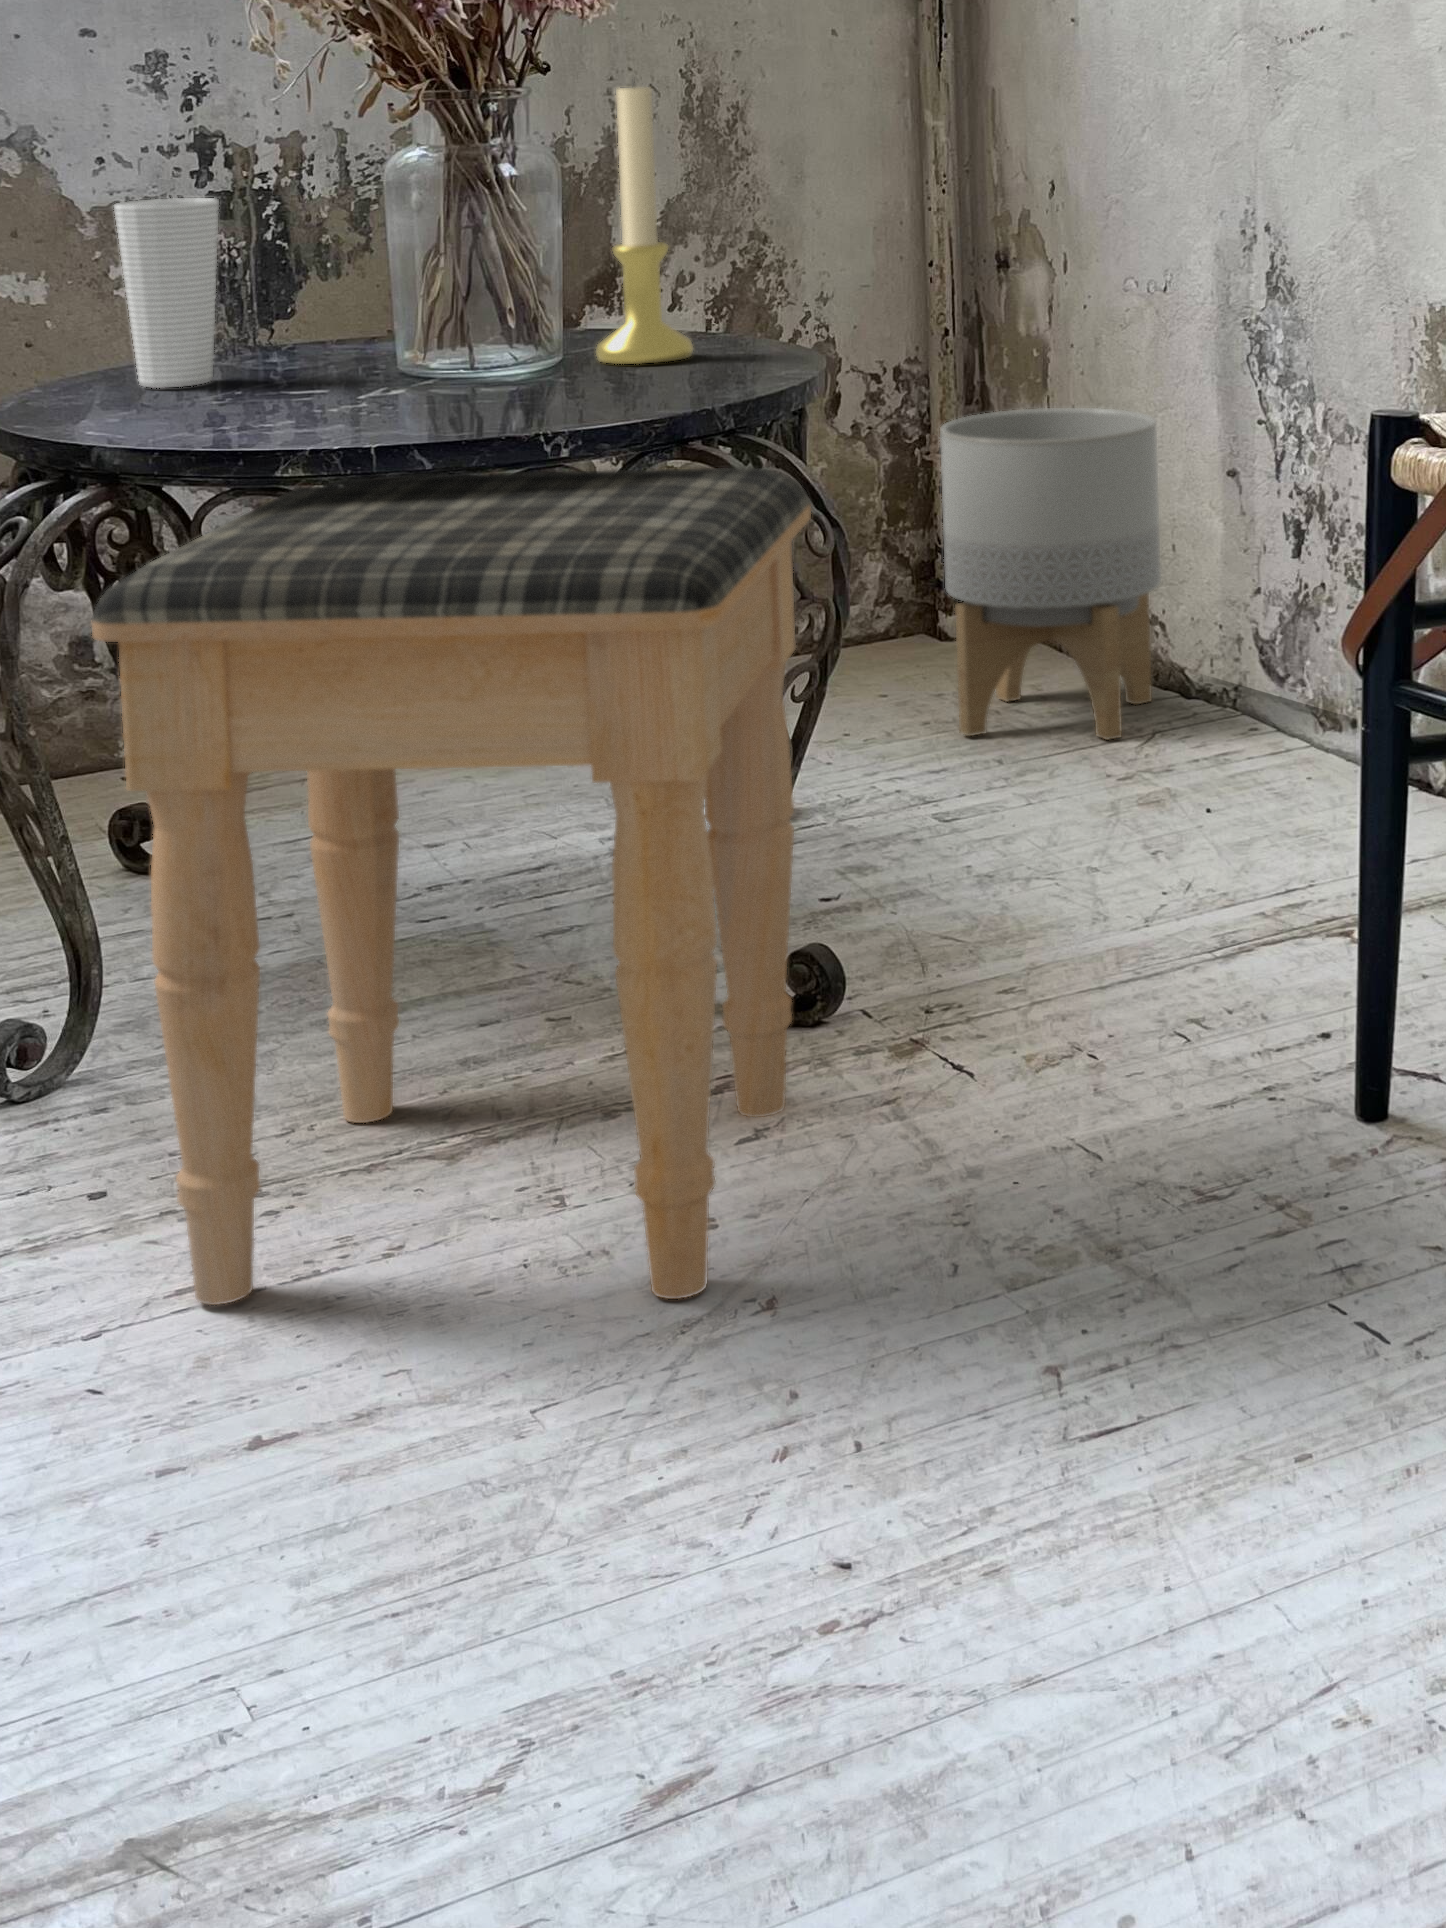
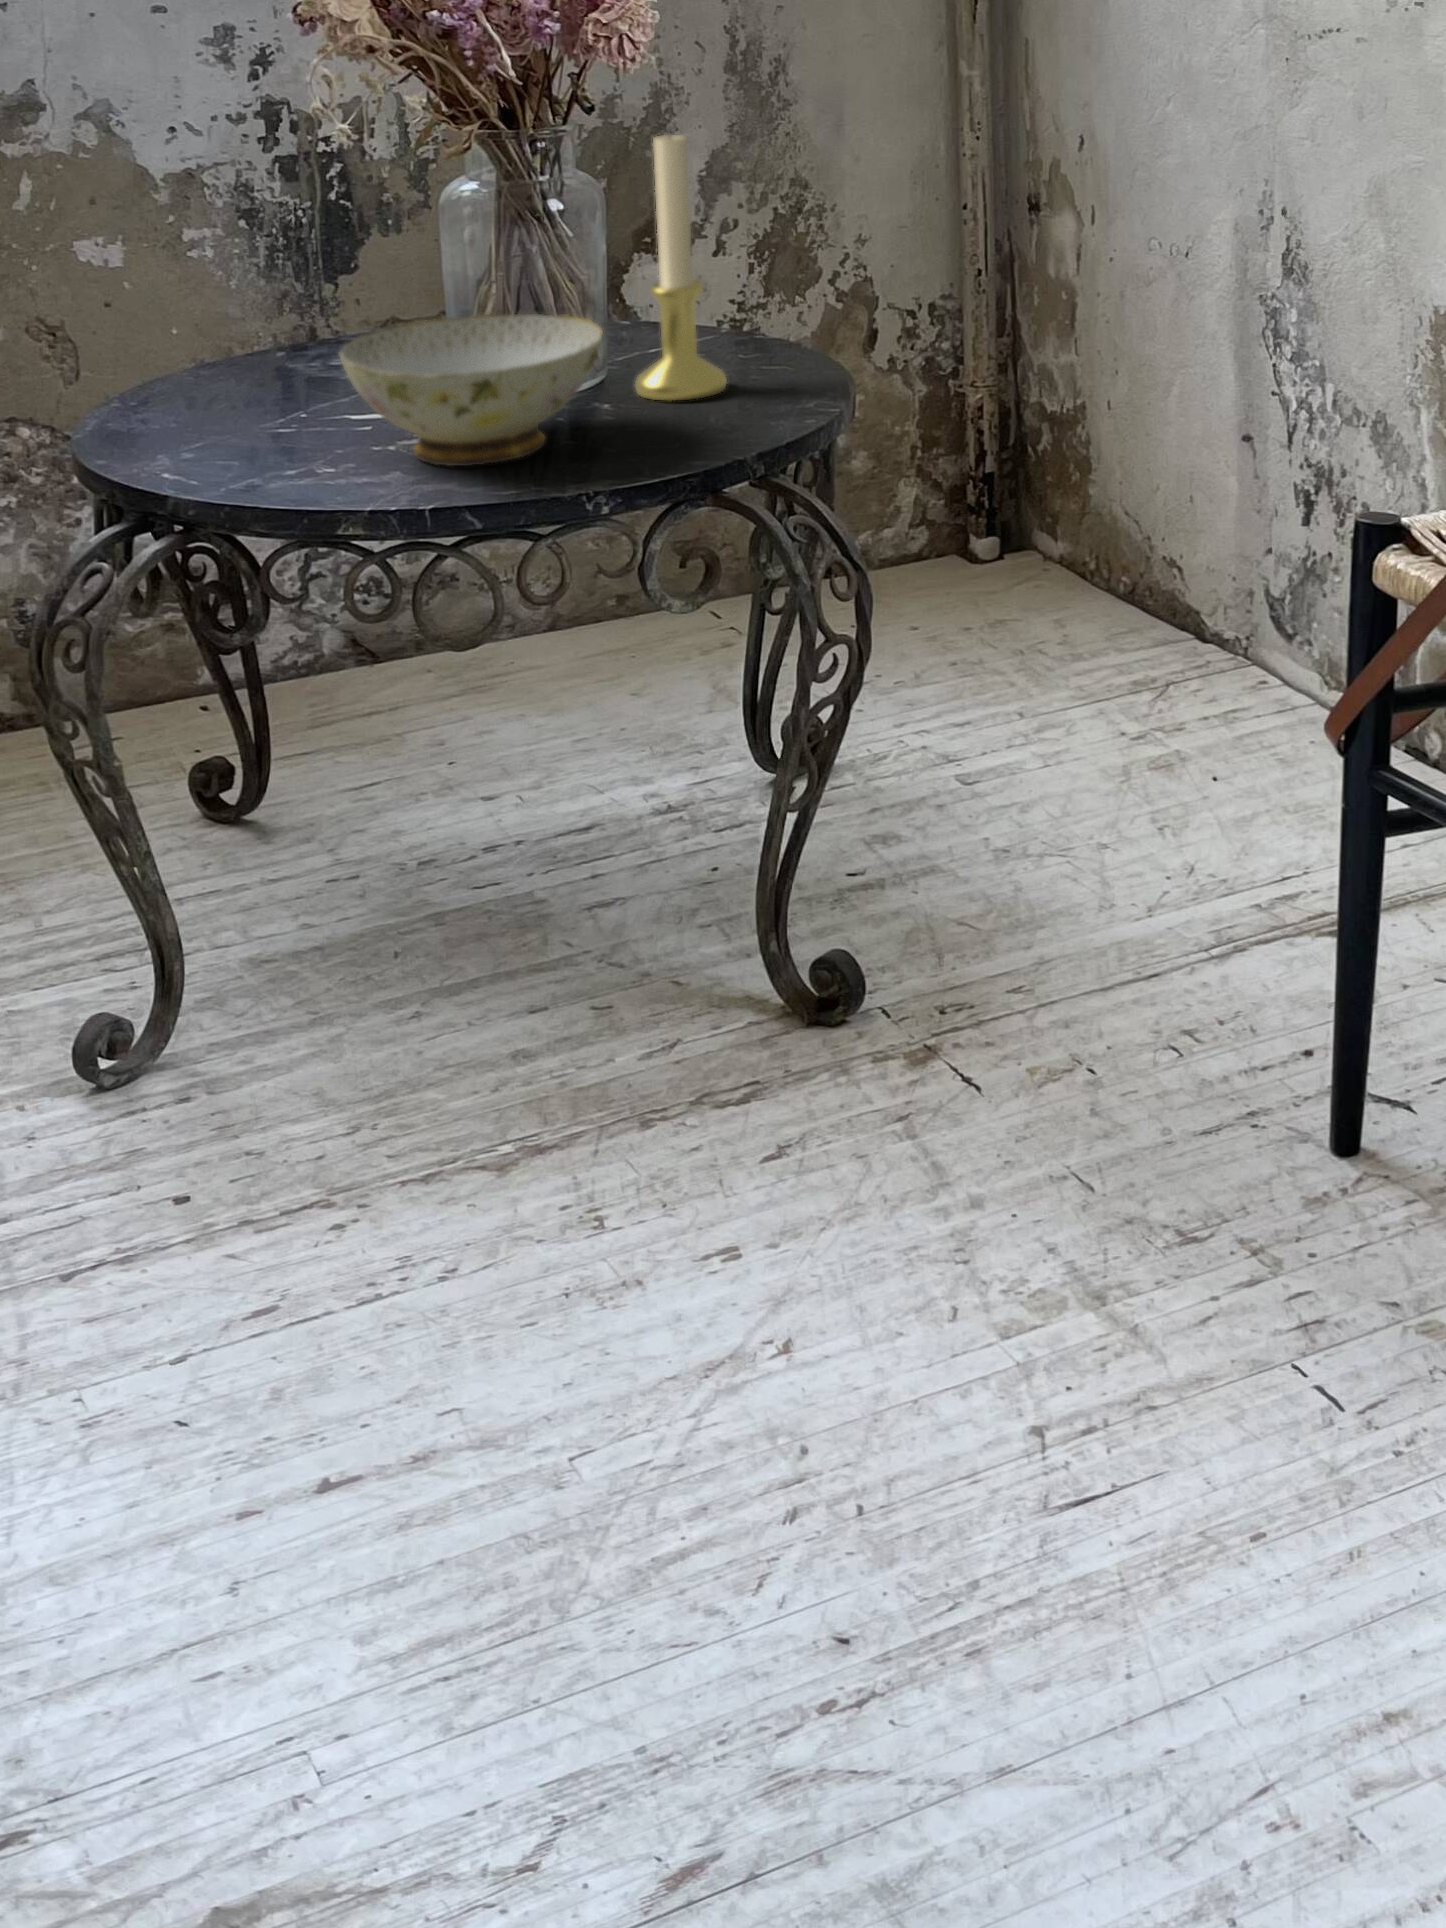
cup: present [114,198,219,388] -> none [181,244,279,428]
ceramic bowl: none [282,262,564,405] -> present [340,314,603,466]
planter: present [940,408,1161,740] -> none [970,364,1181,693]
footstool: present [92,467,811,1305] -> none [168,543,832,1340]

